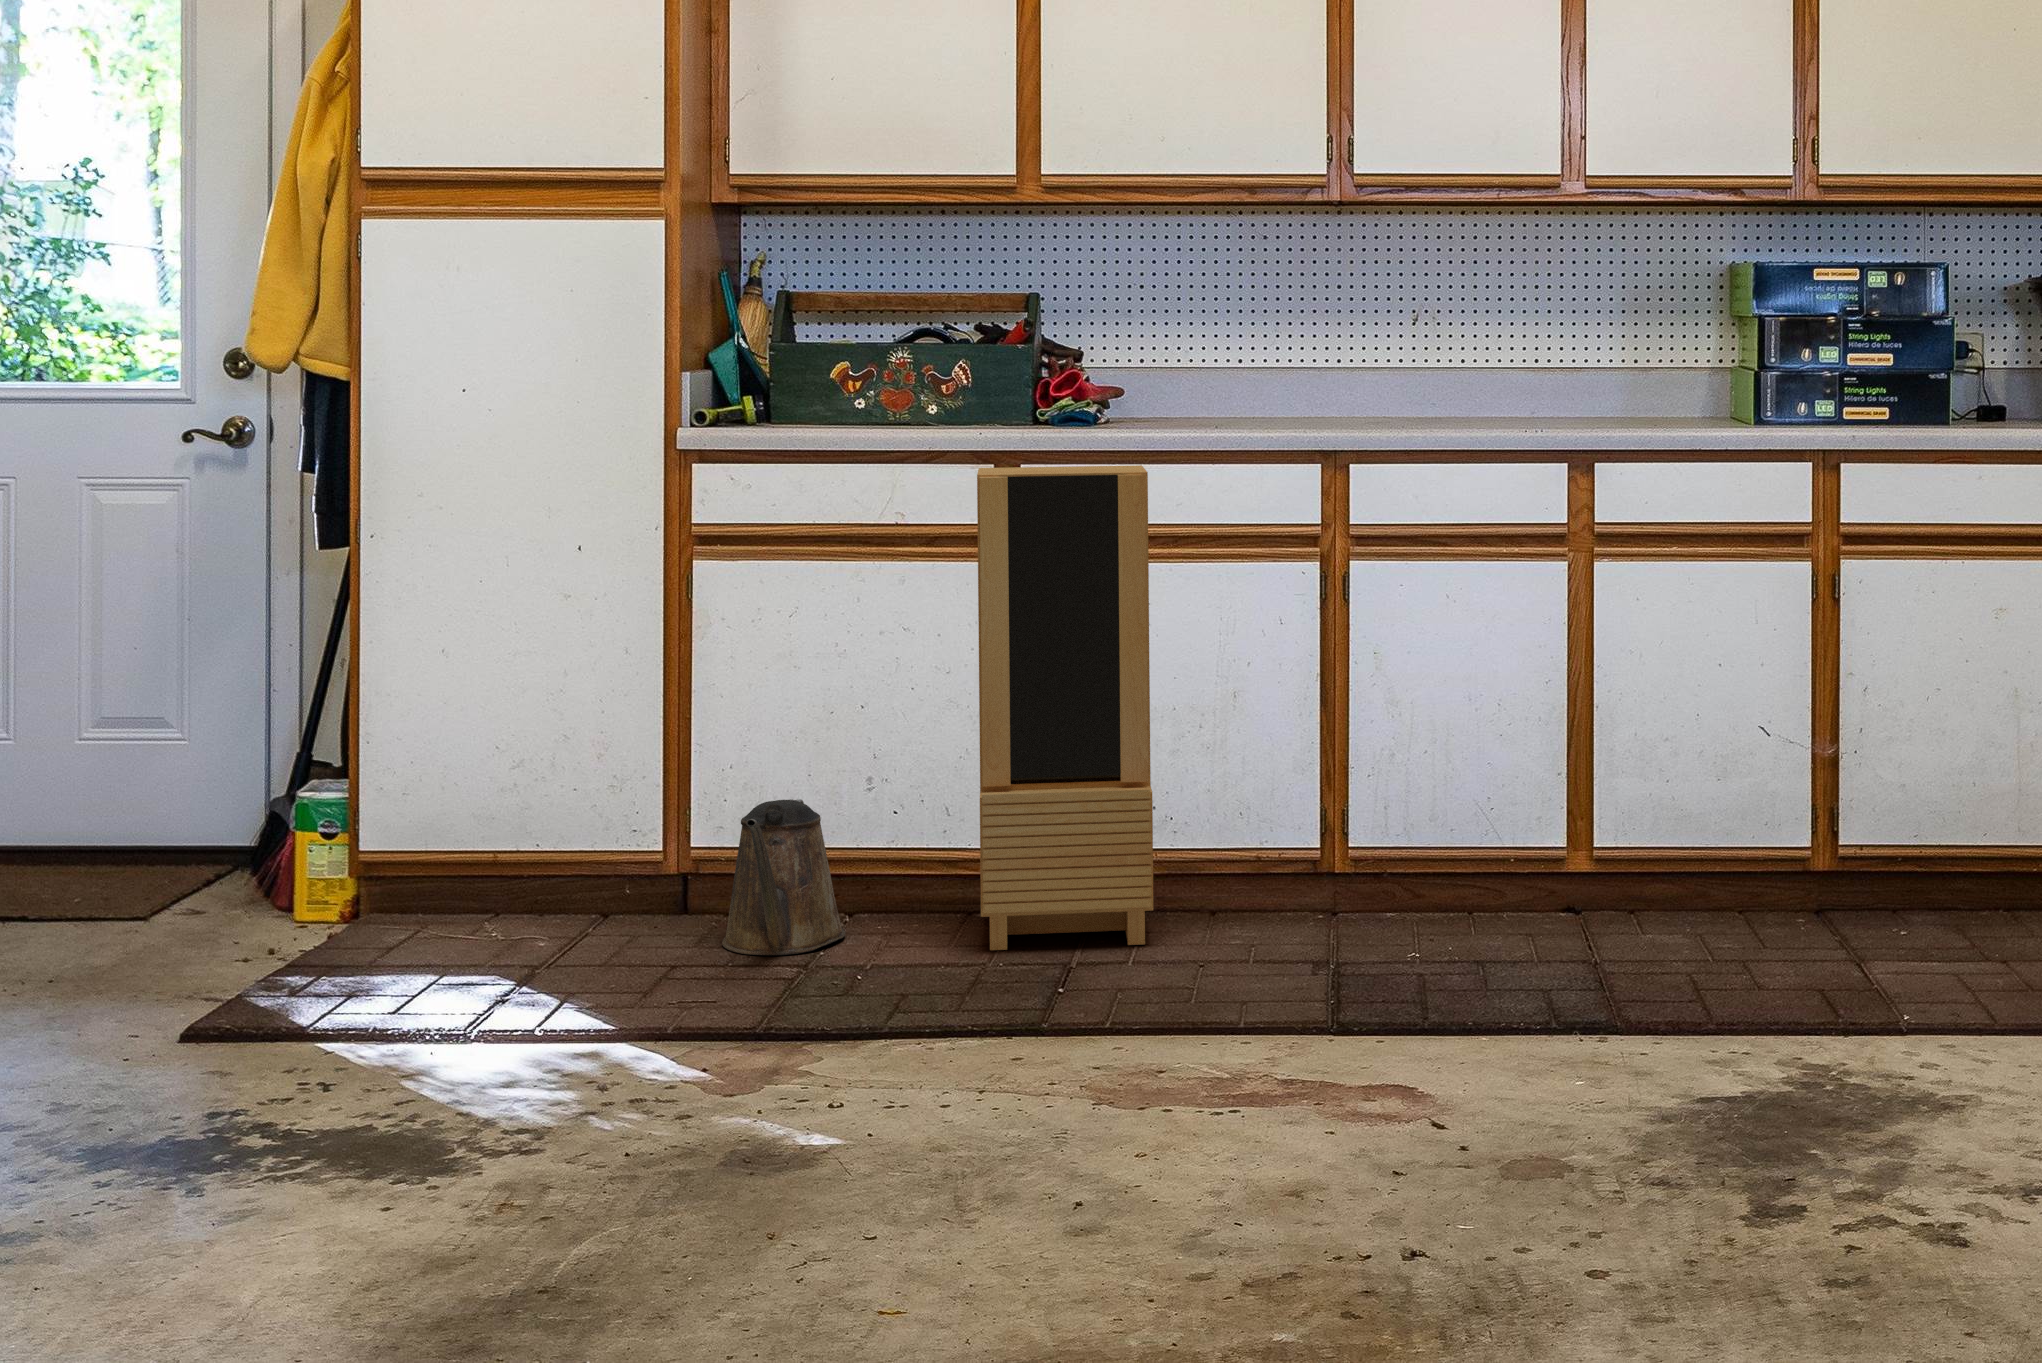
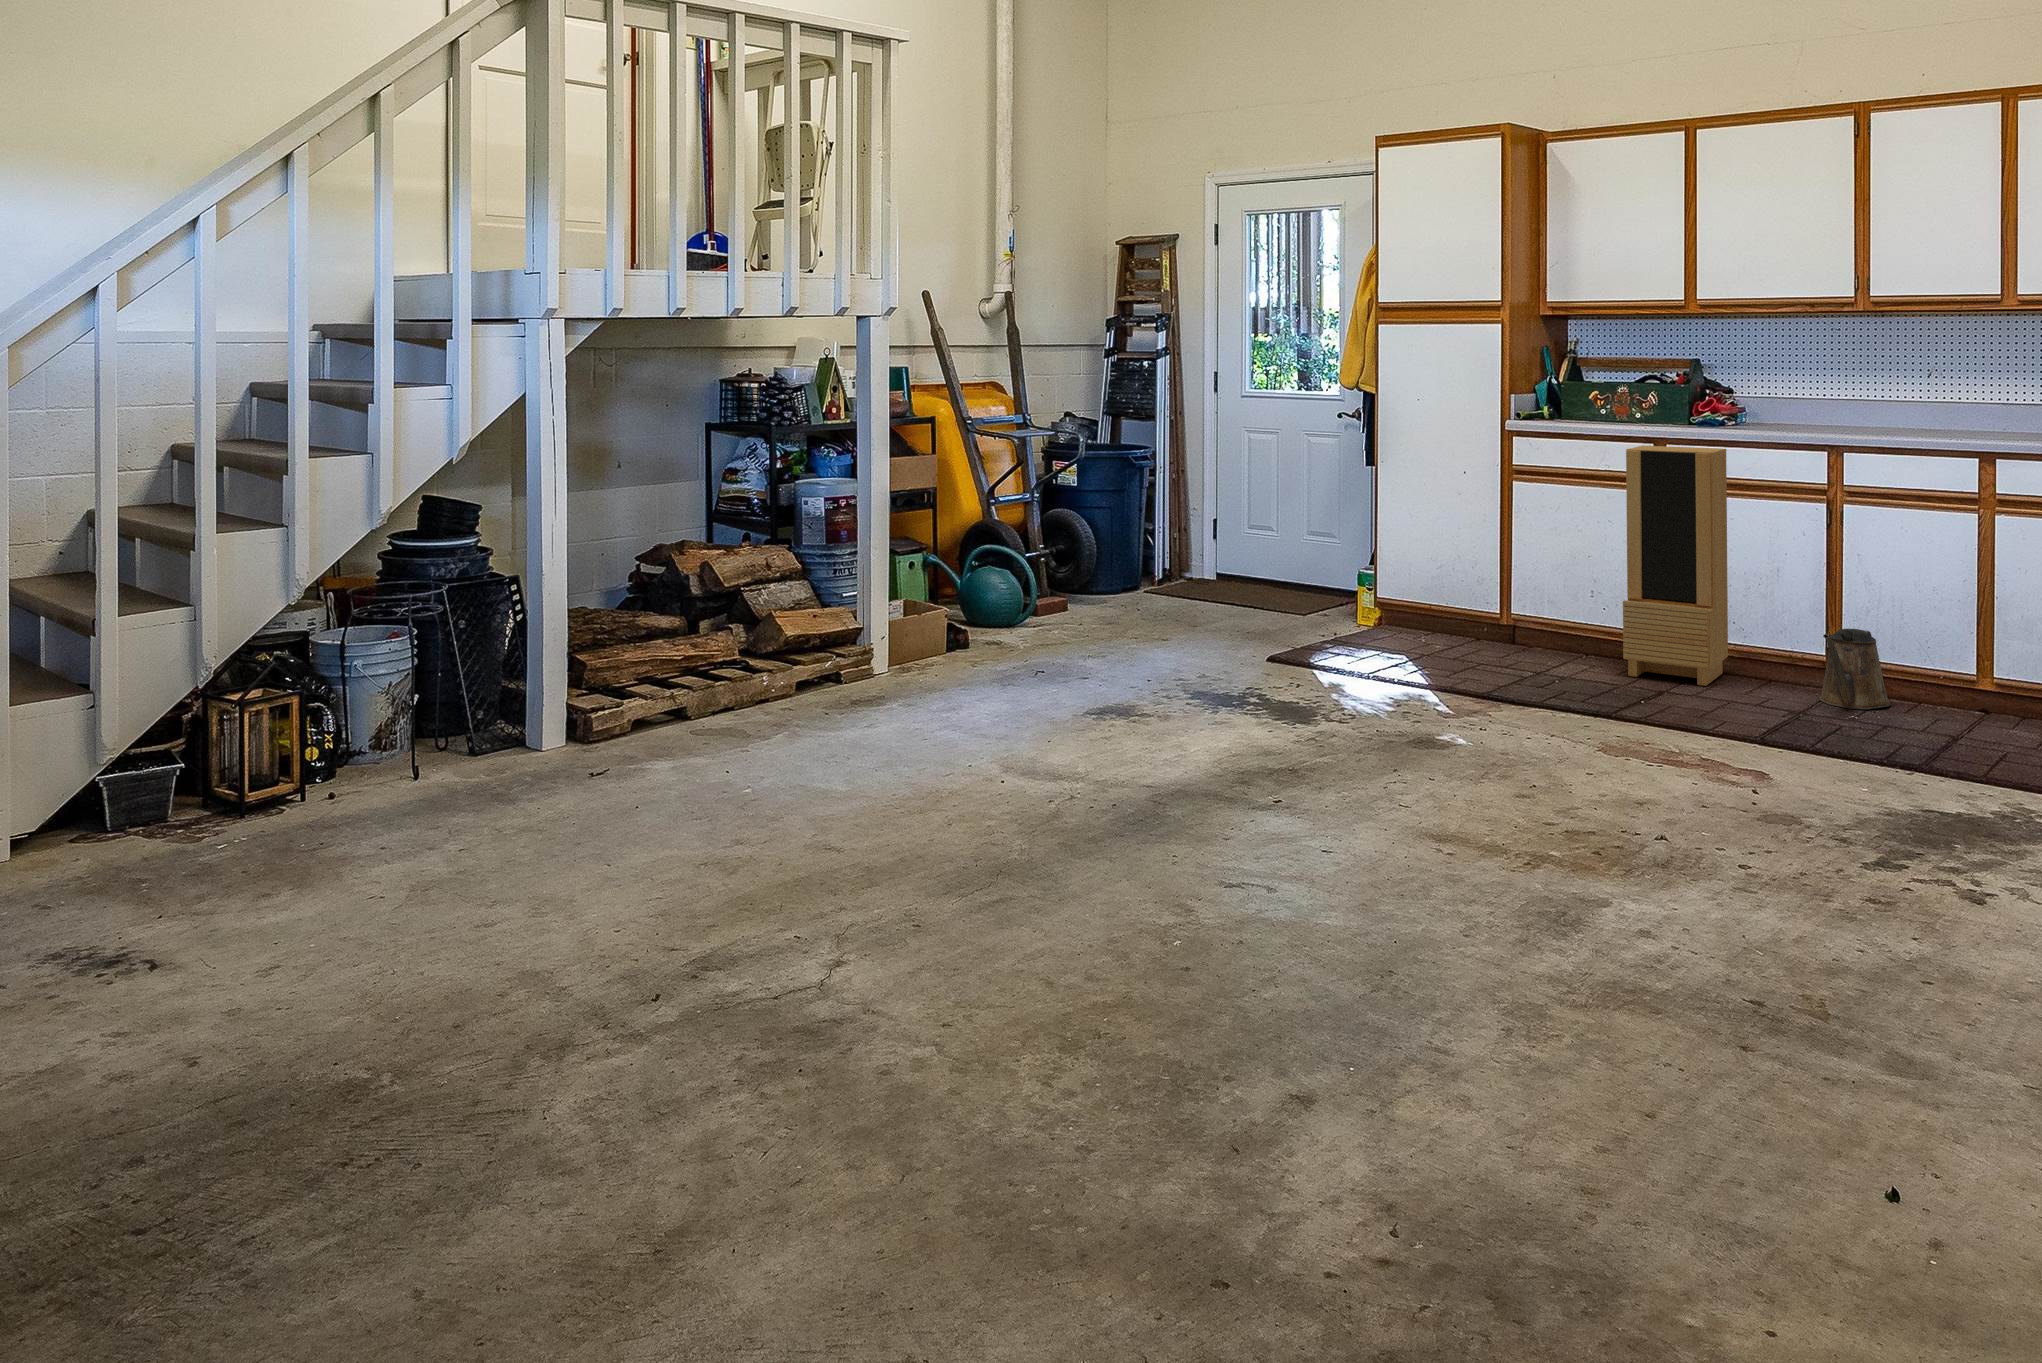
watering can: present [722,799,845,955] -> present [1819,629,1891,709]

